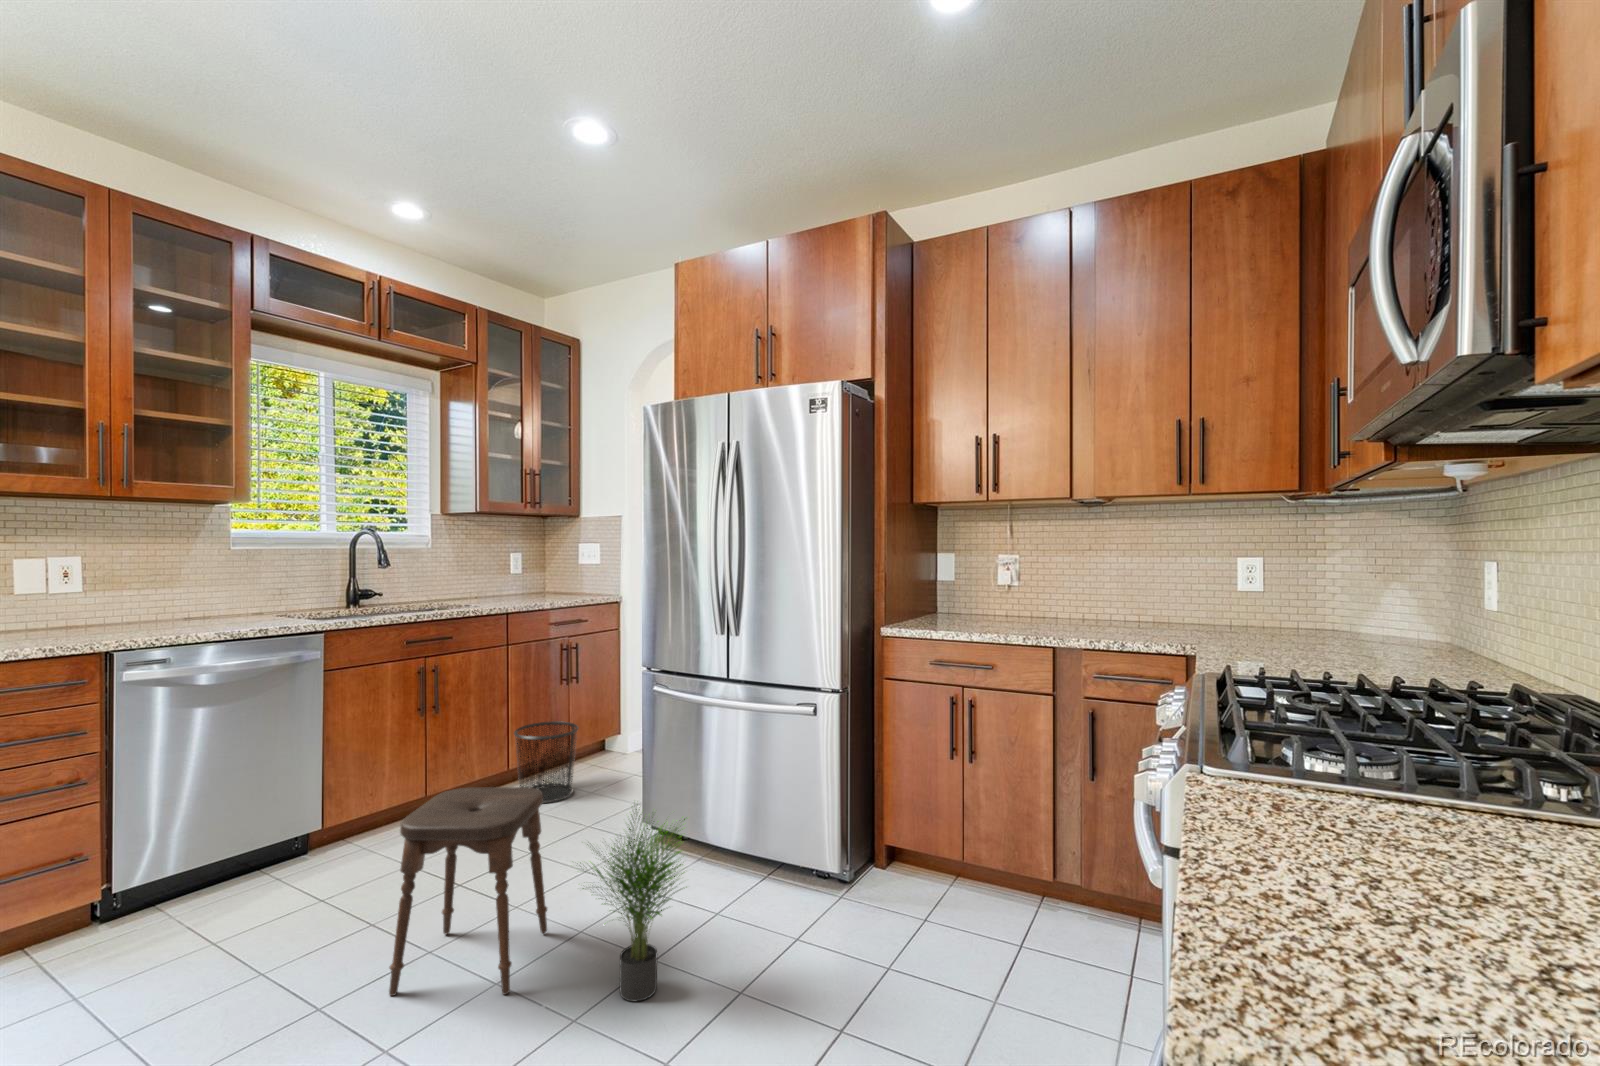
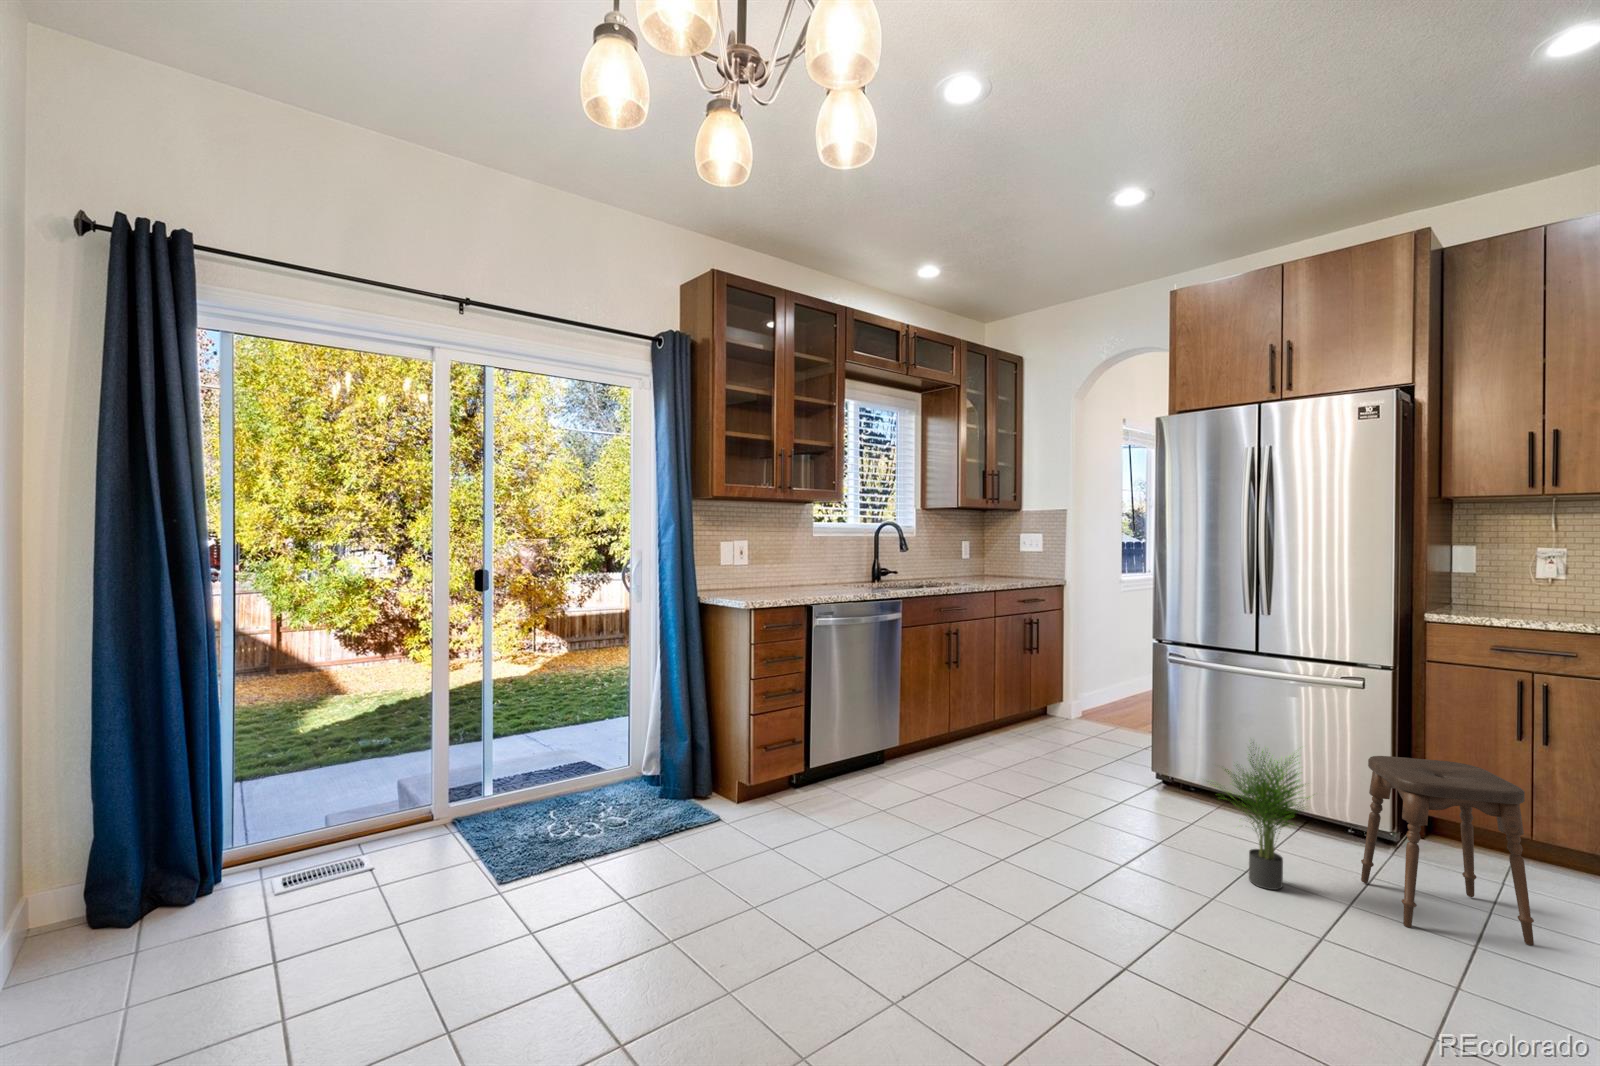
waste bin: present [514,721,579,804] -> none [1004,684,1058,750]
stool: present [389,787,547,996] -> present [1361,756,1534,945]

